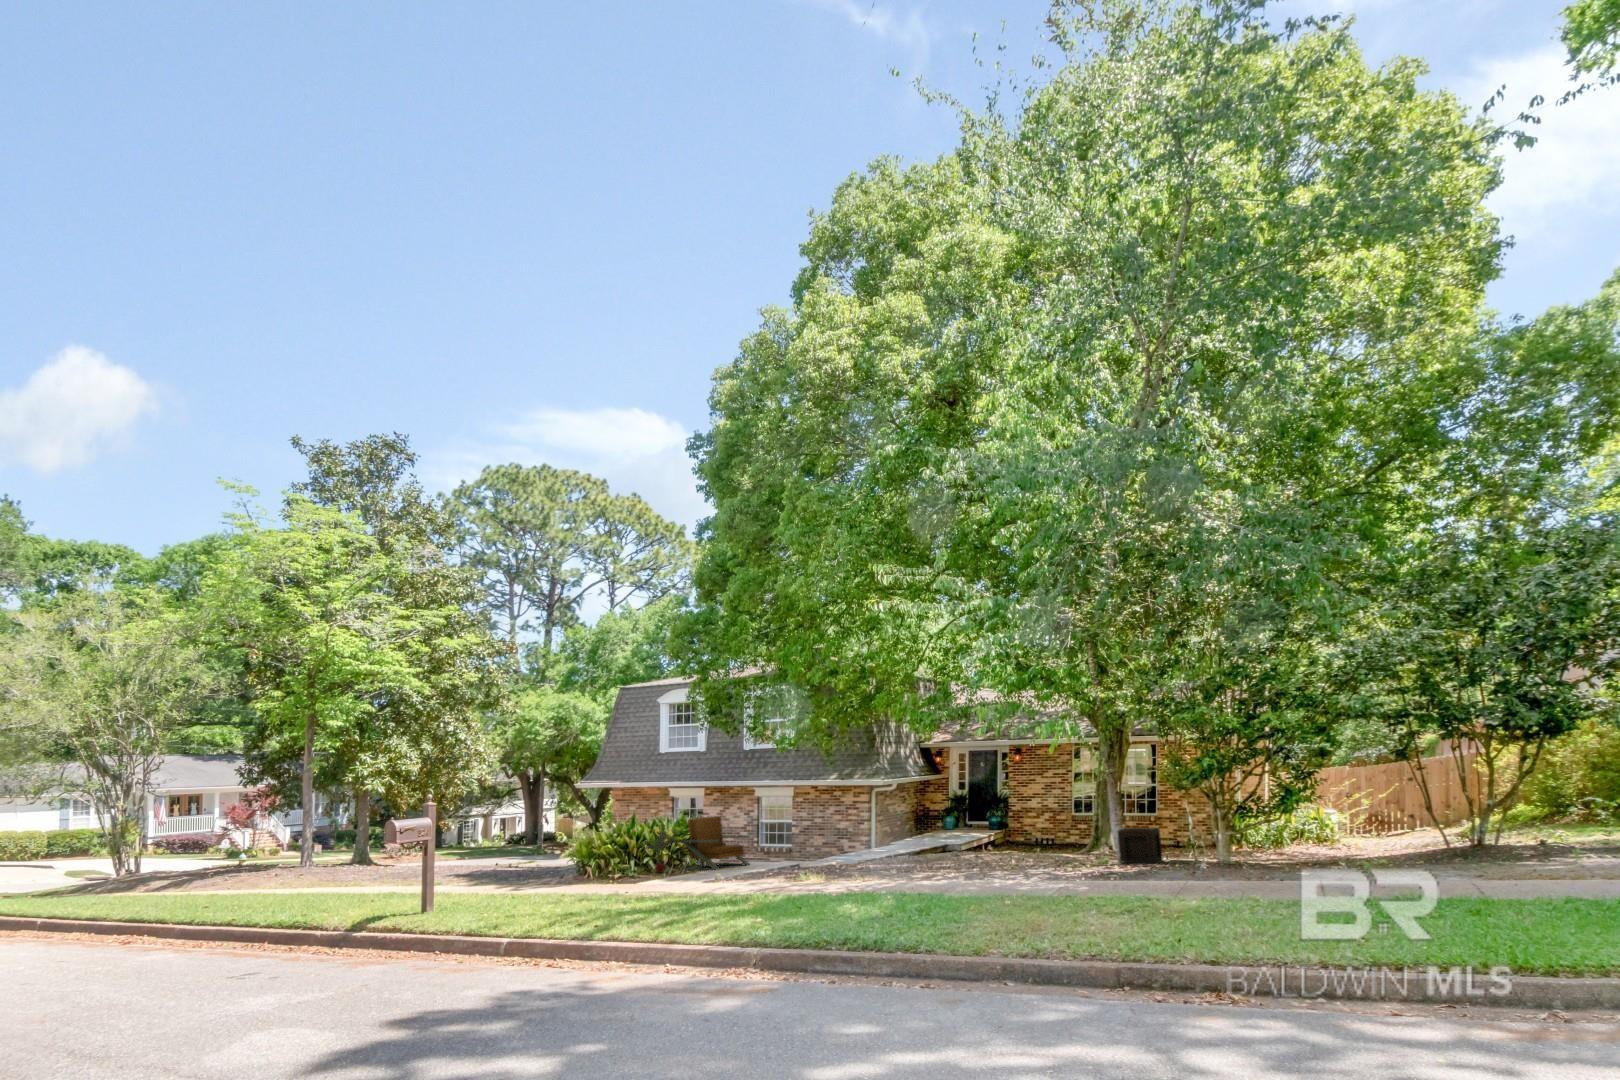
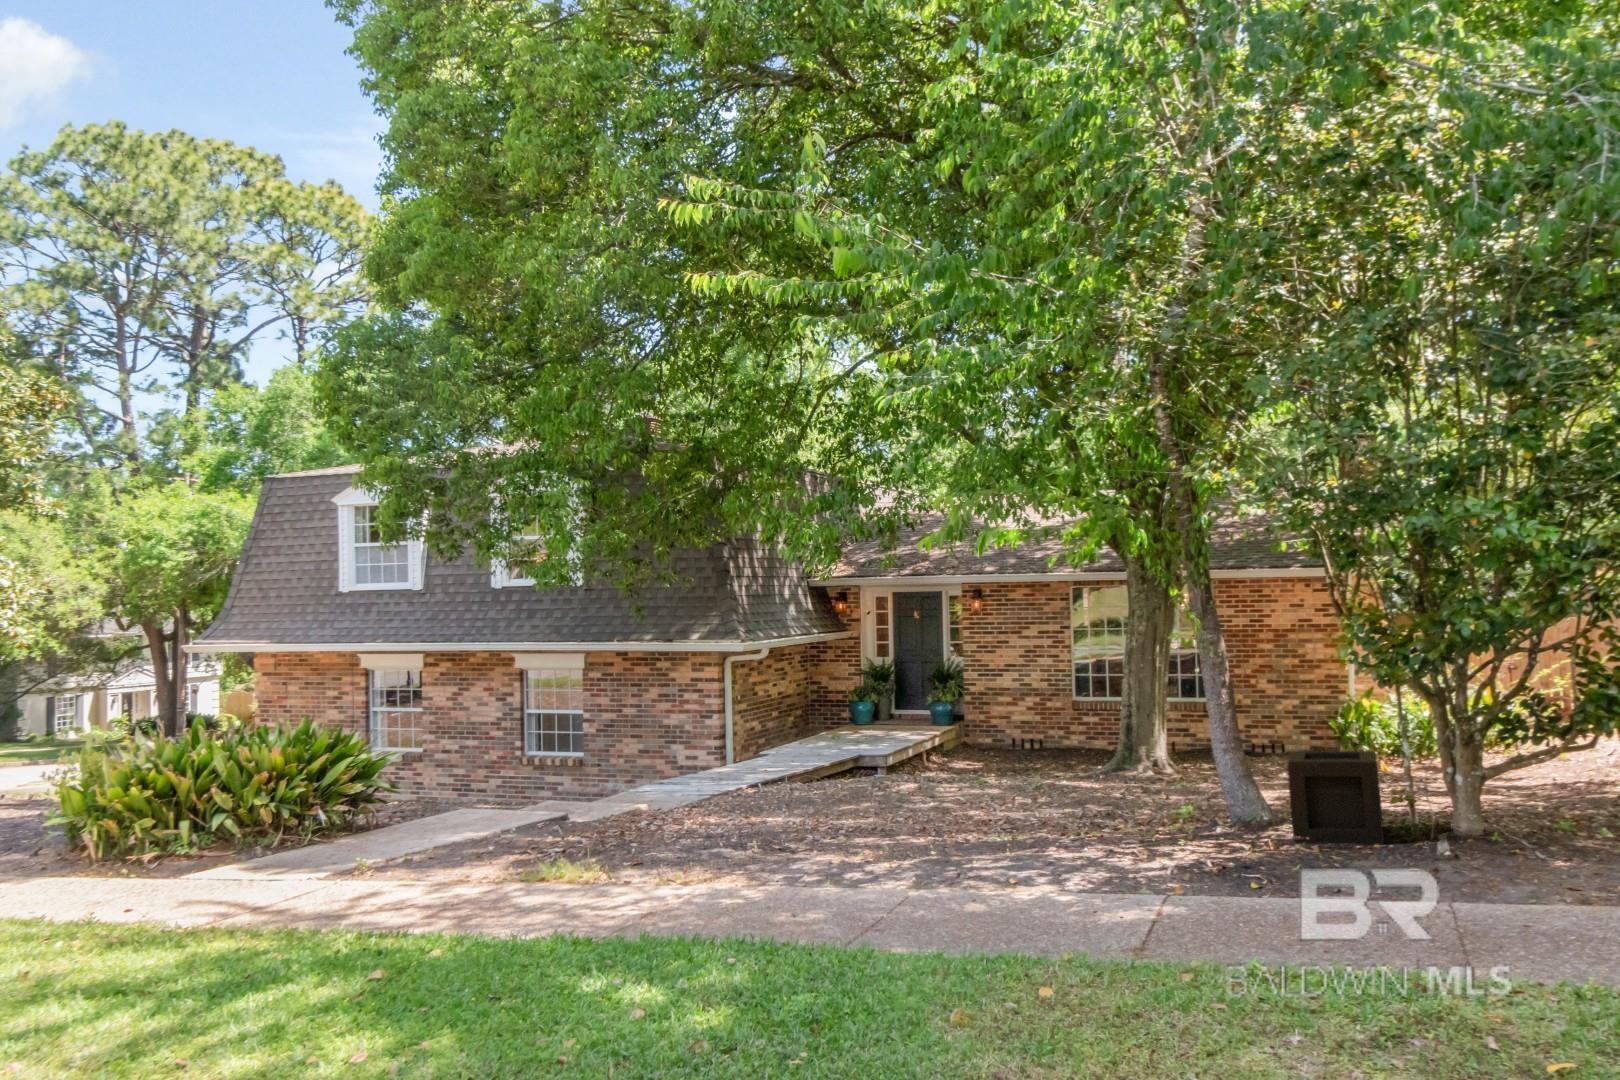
lounge chair: present [682,816,749,870] -> none [302,718,458,839]
potted tree: present [643,825,678,873] -> none [193,743,286,848]

